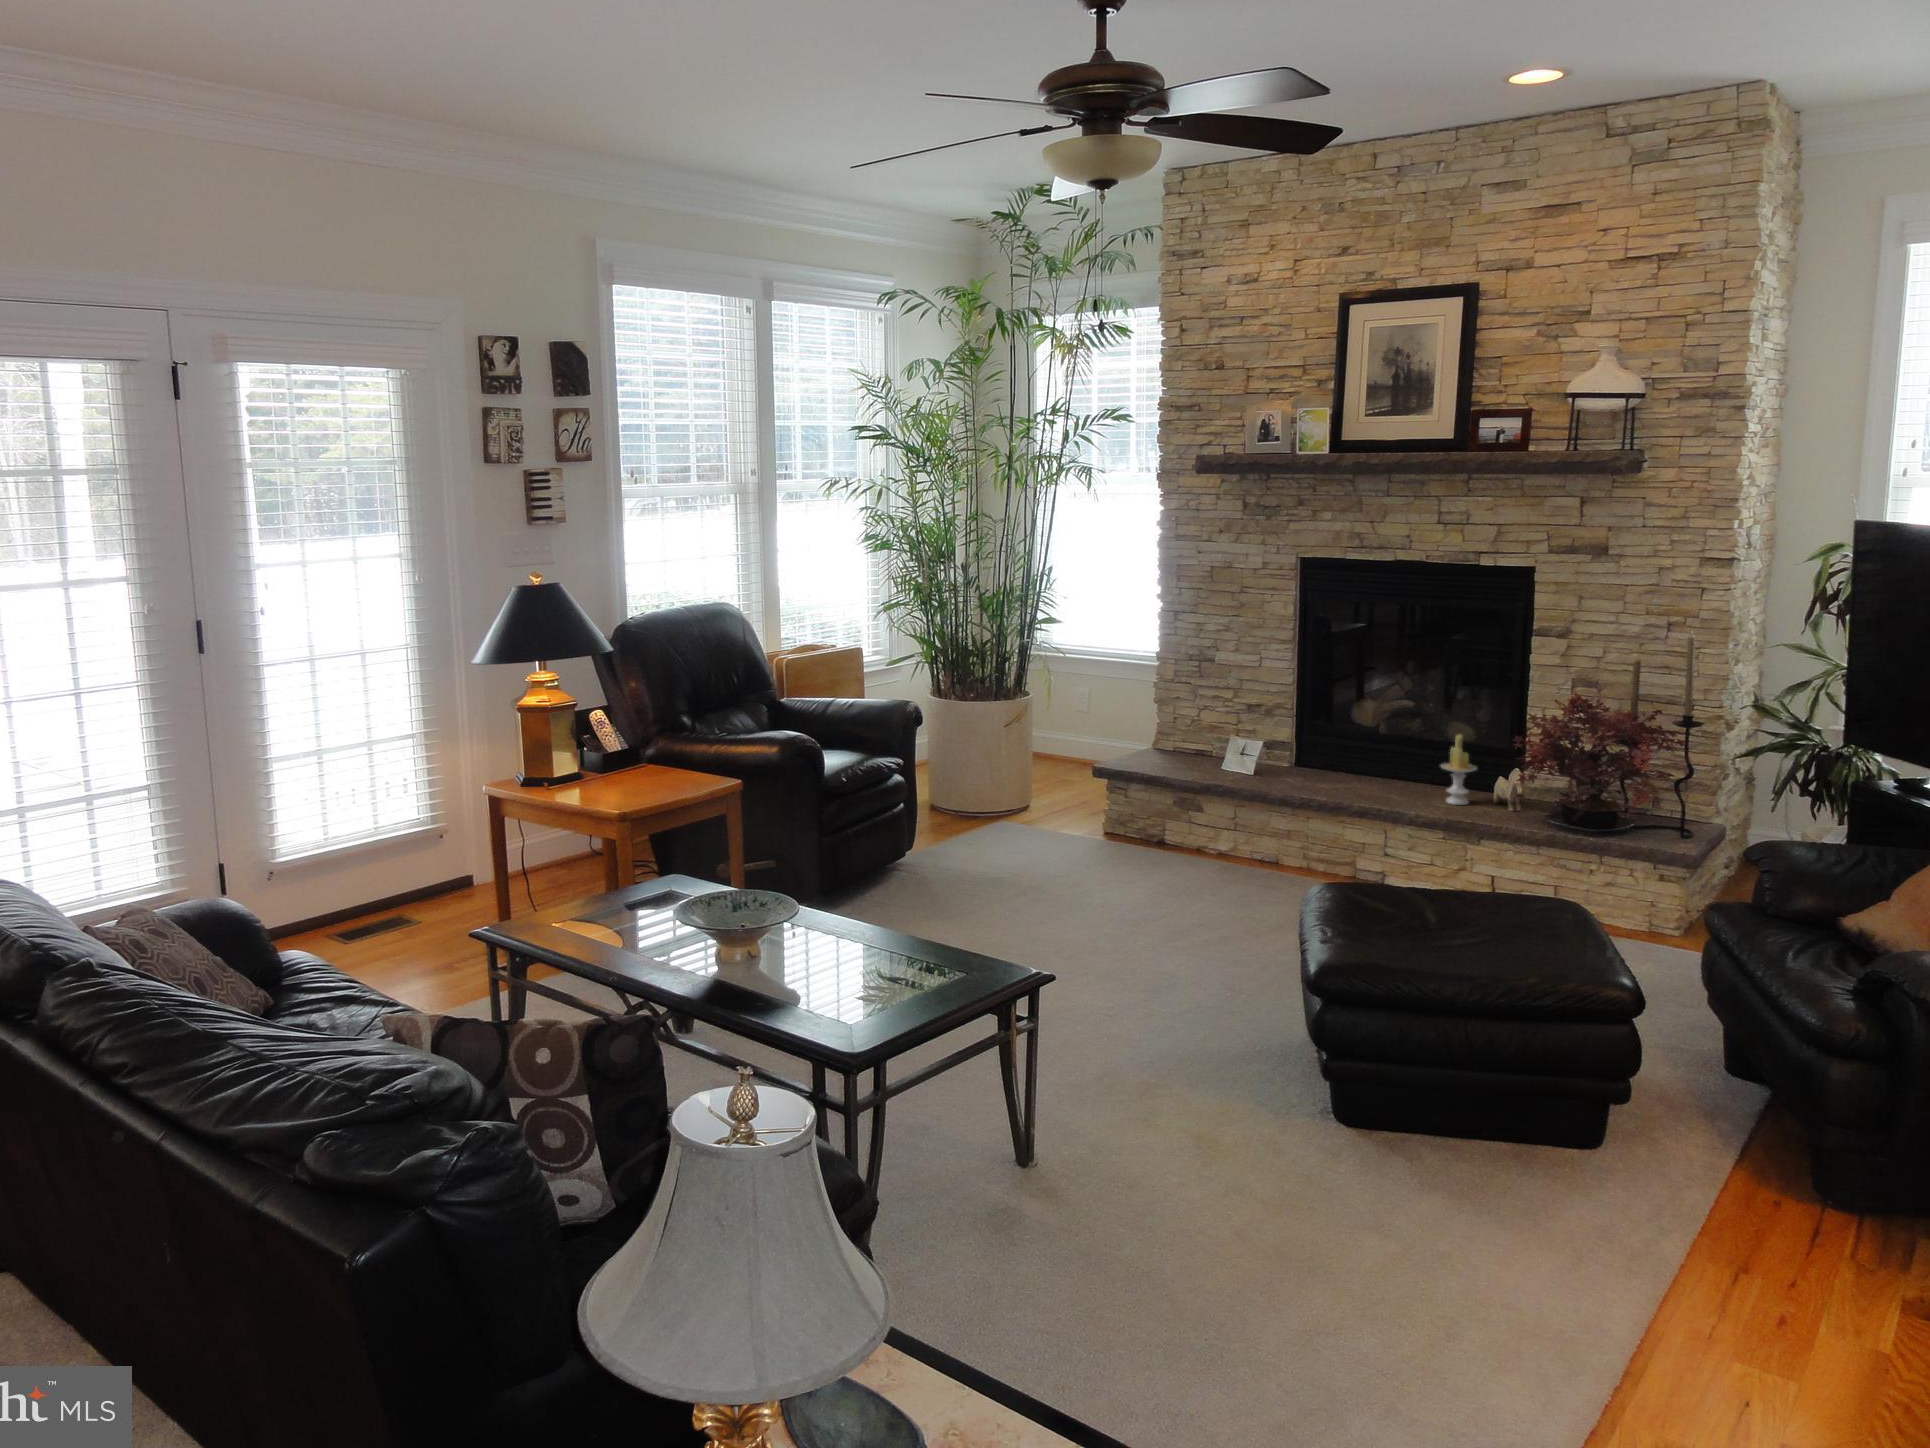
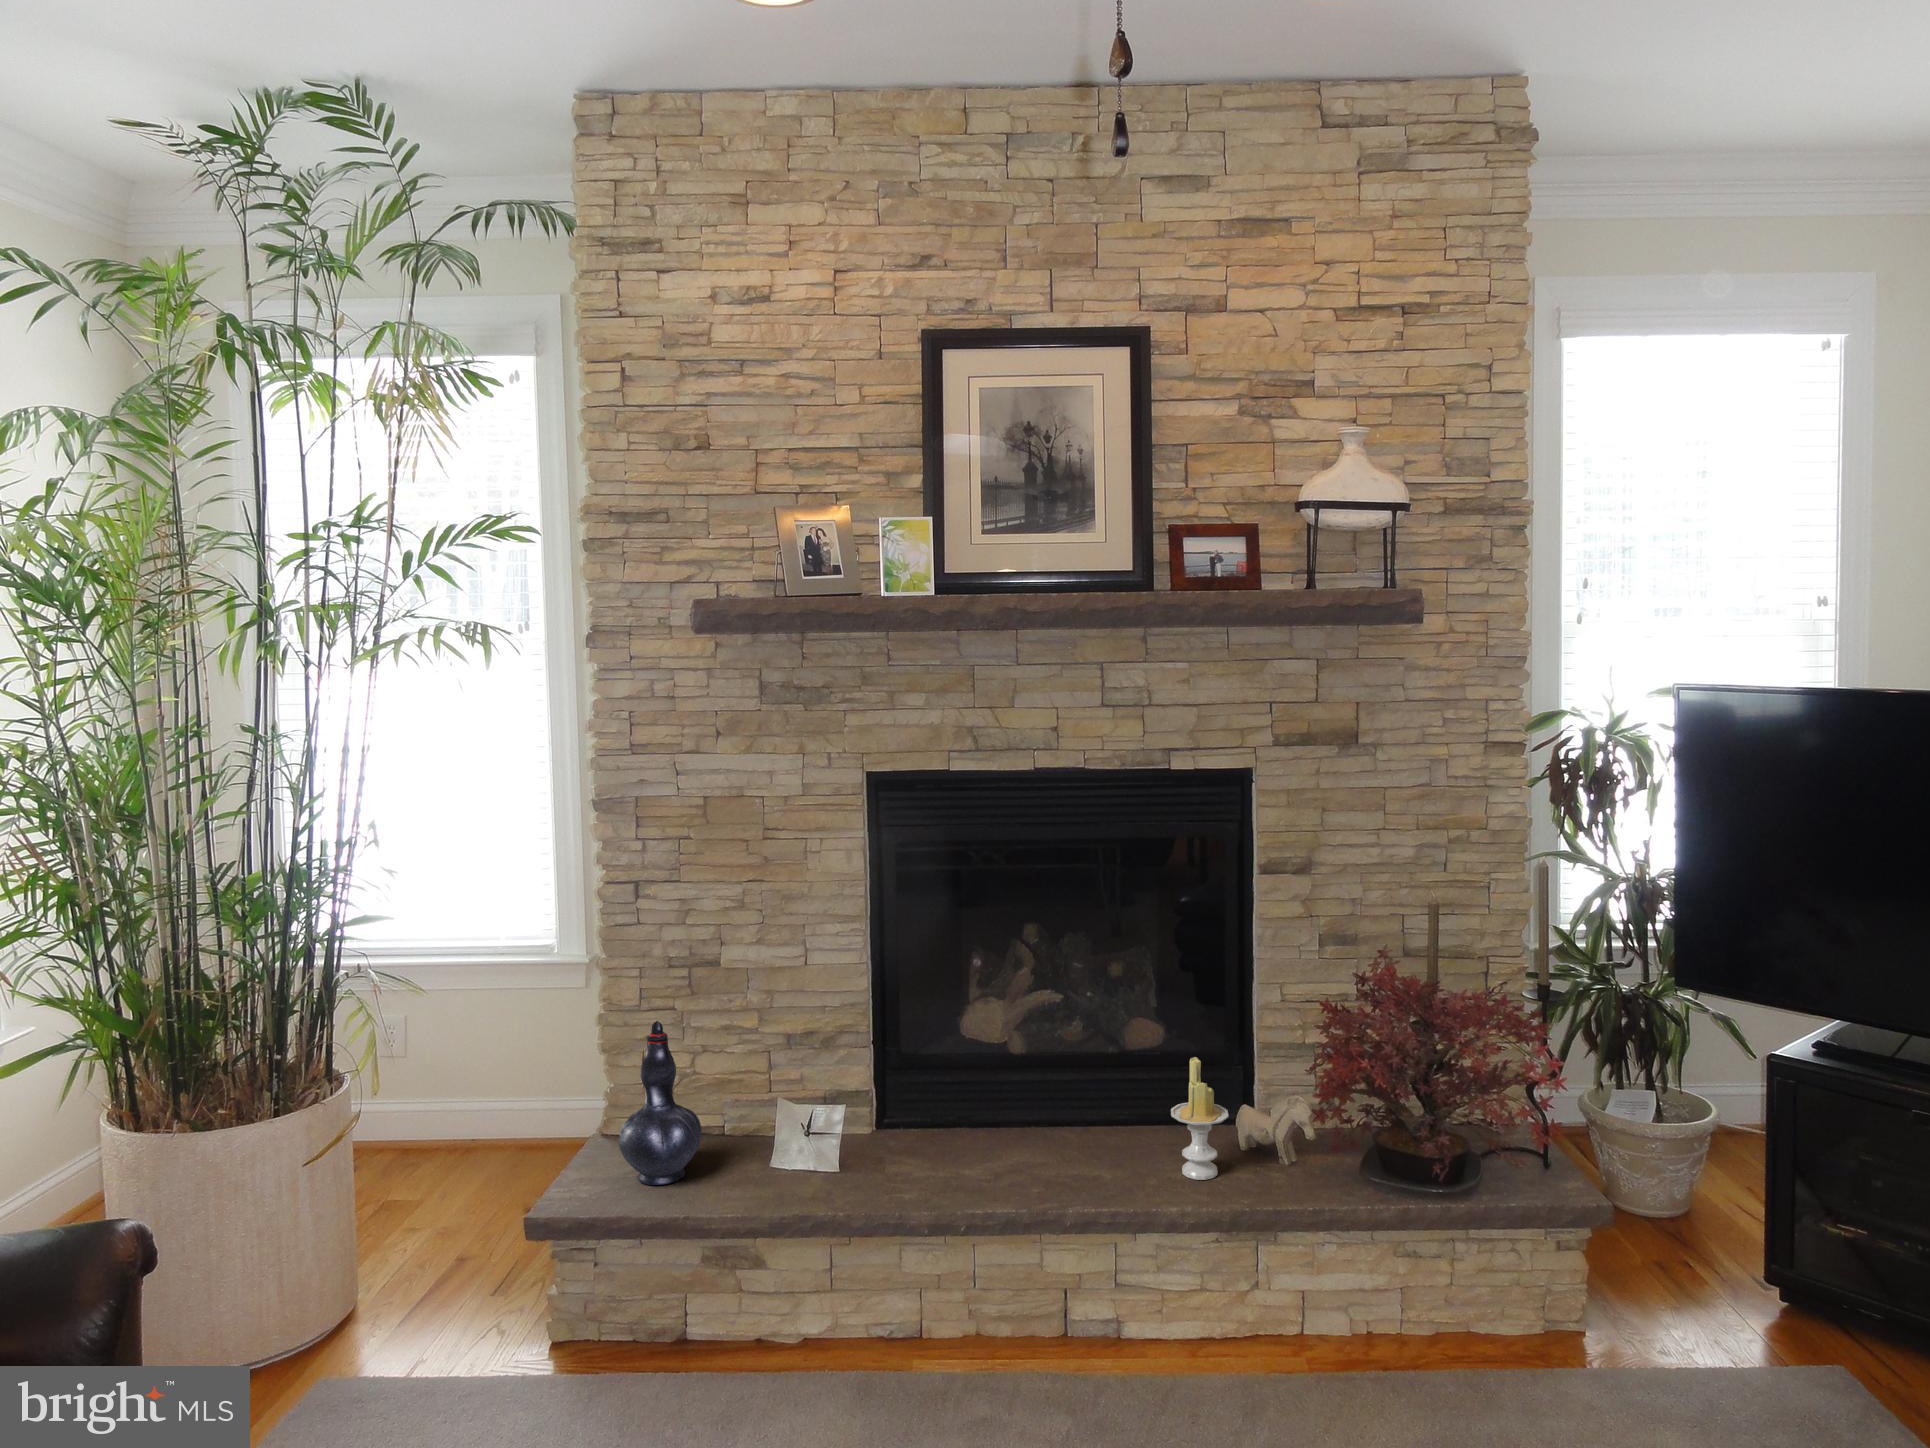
decorative vase: none [1148,680,1191,765] -> present [619,1021,702,1185]

